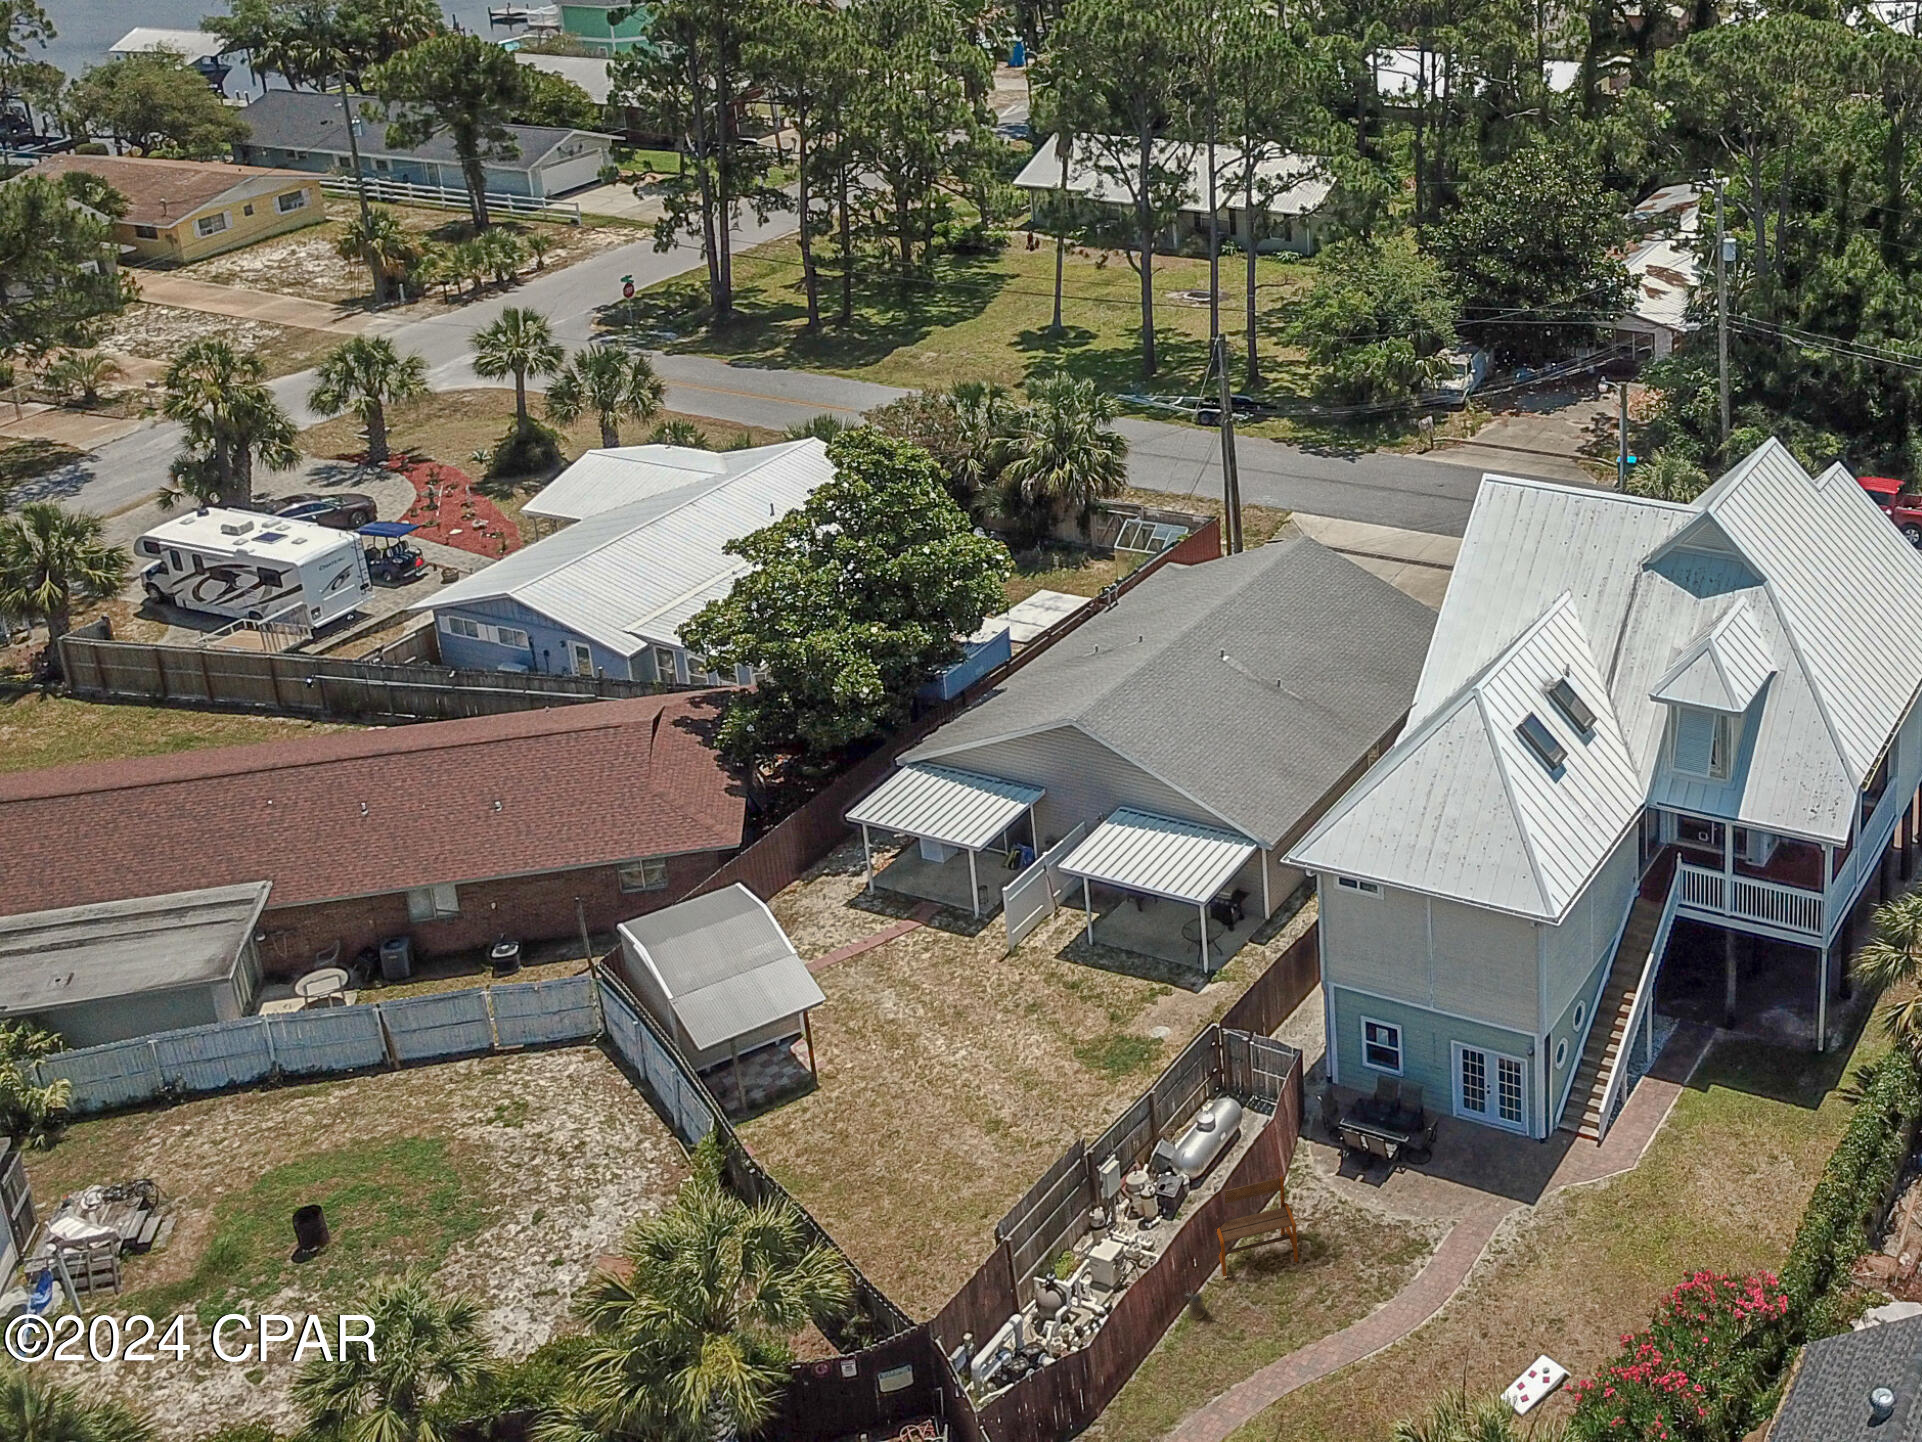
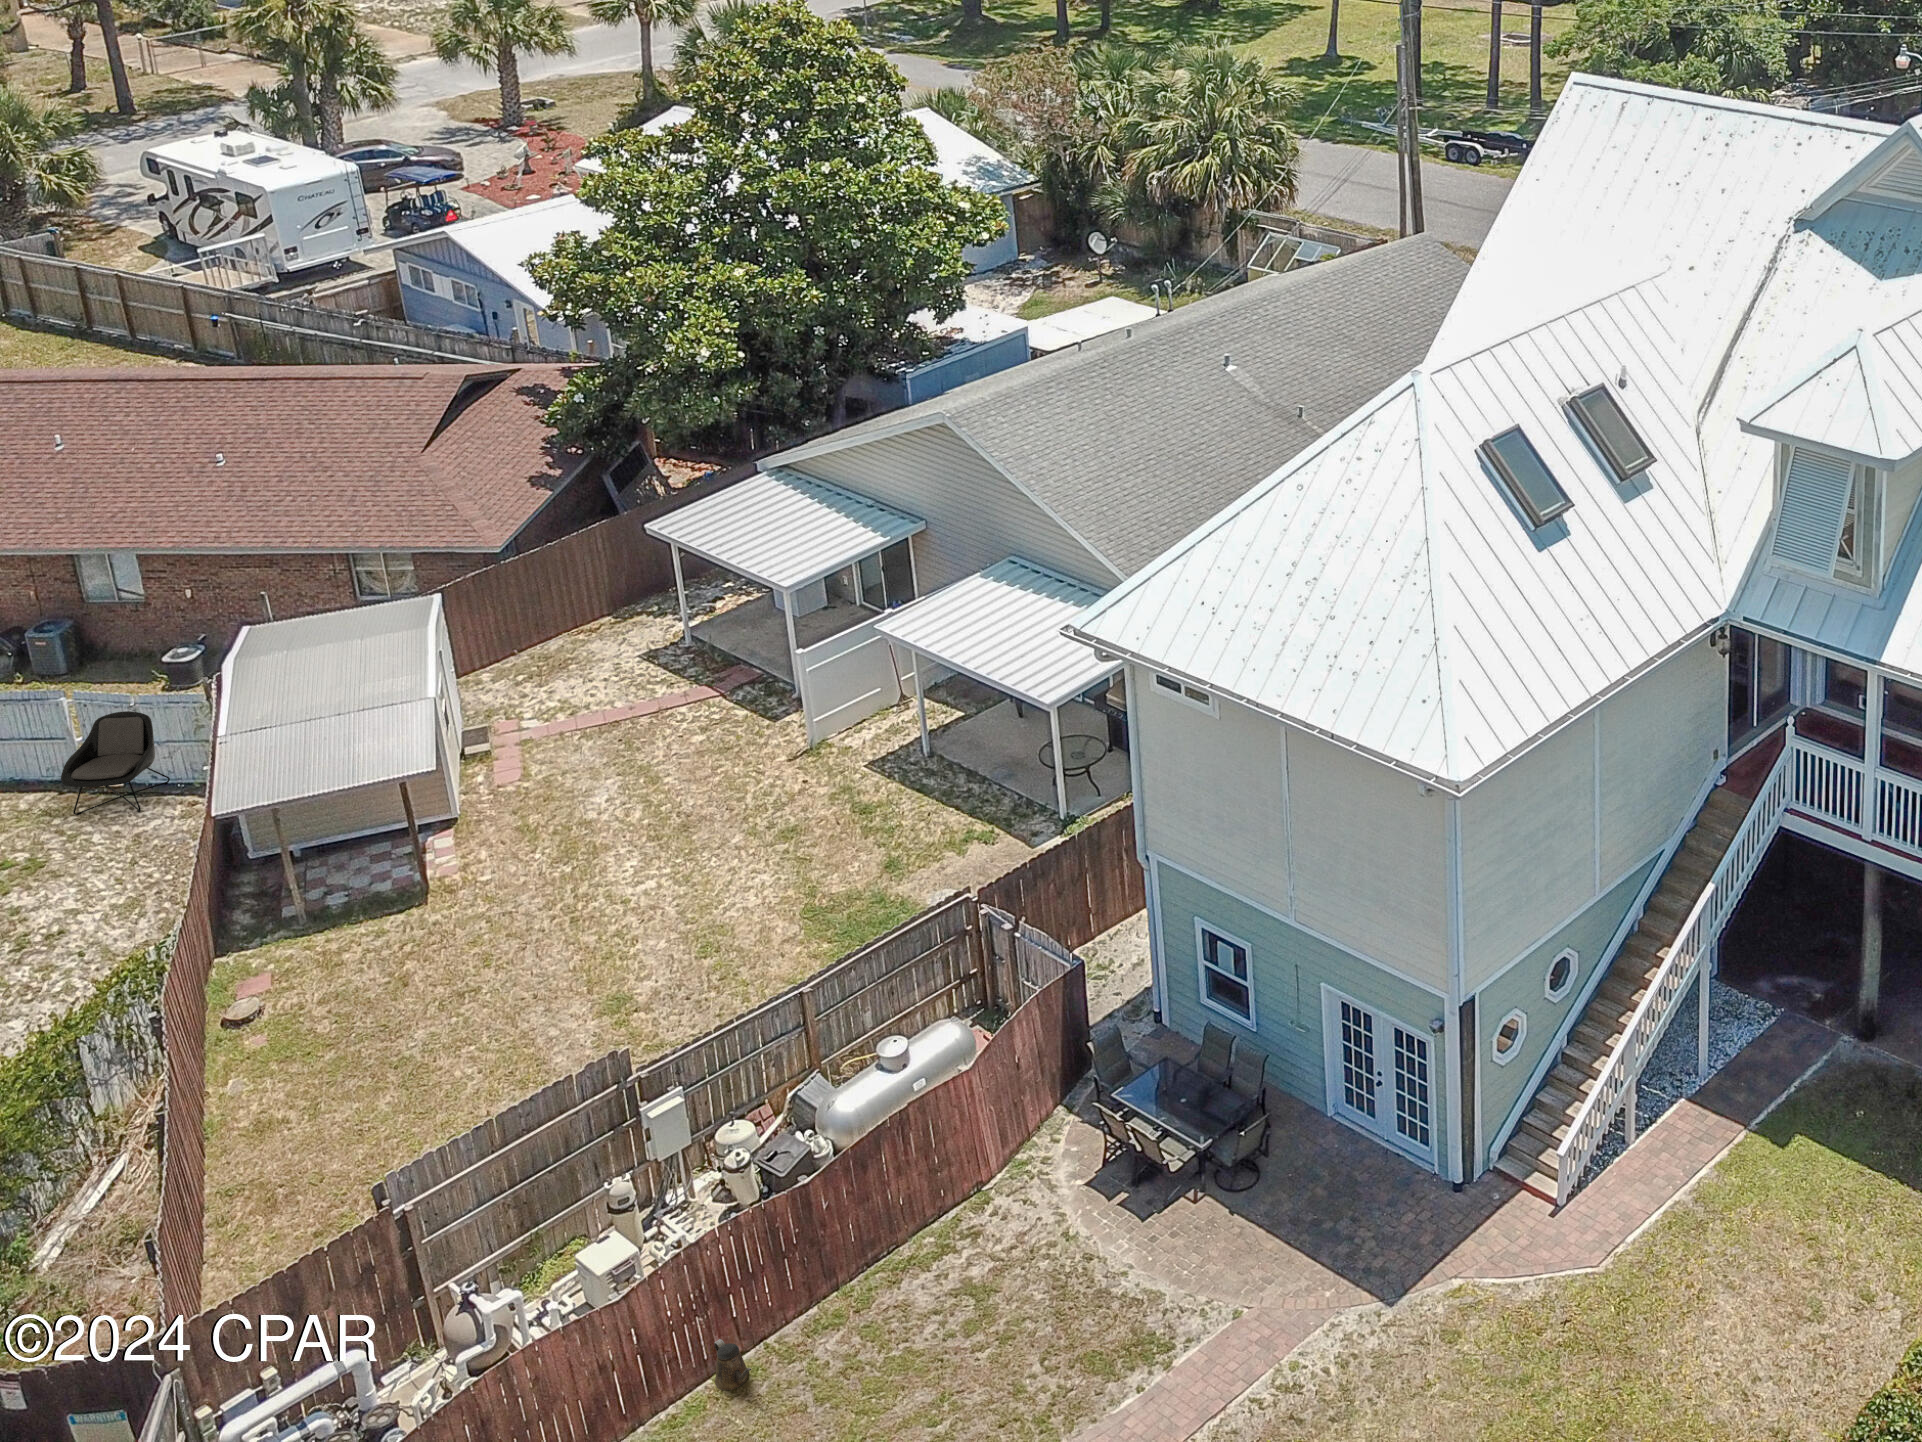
lounge chair: none [503,999,563,1078] -> present [61,711,170,815]
bench: present [1217,1176,1298,1279] -> none [806,1163,959,1325]

